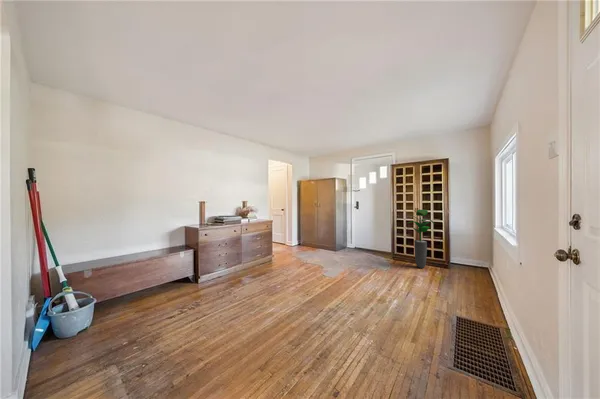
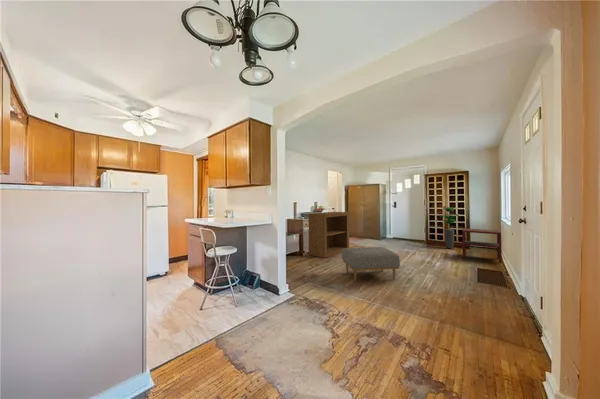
bookshelf: none [209,216,279,288] -> present [308,212,350,258]
side table: none [432,242,492,301] -> present [462,228,502,263]
ottoman: none [196,283,296,361] -> present [342,247,400,281]

